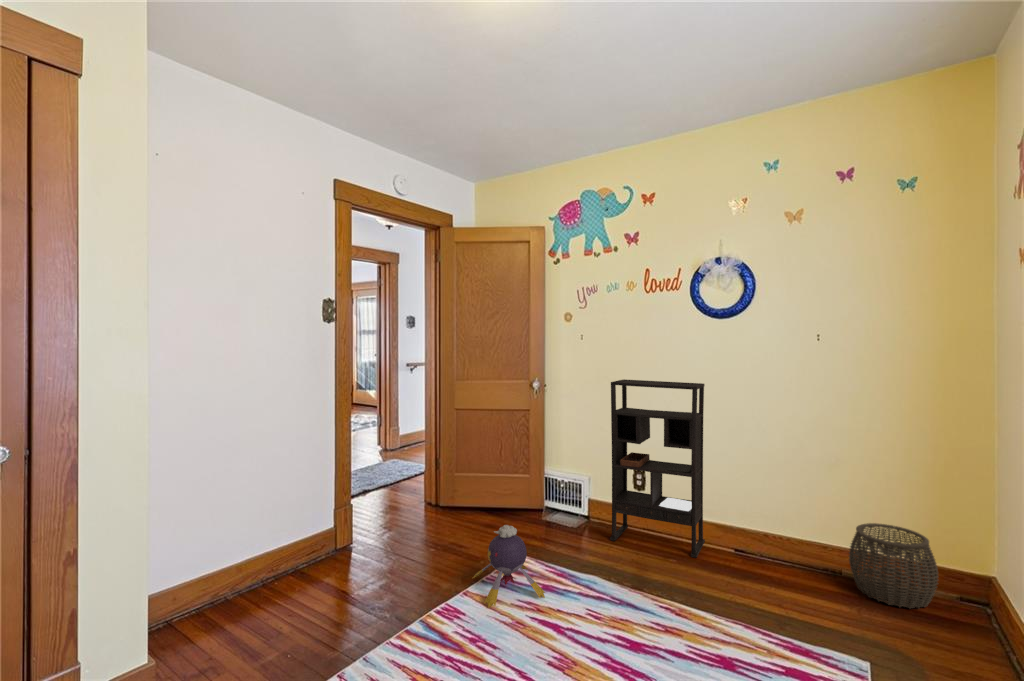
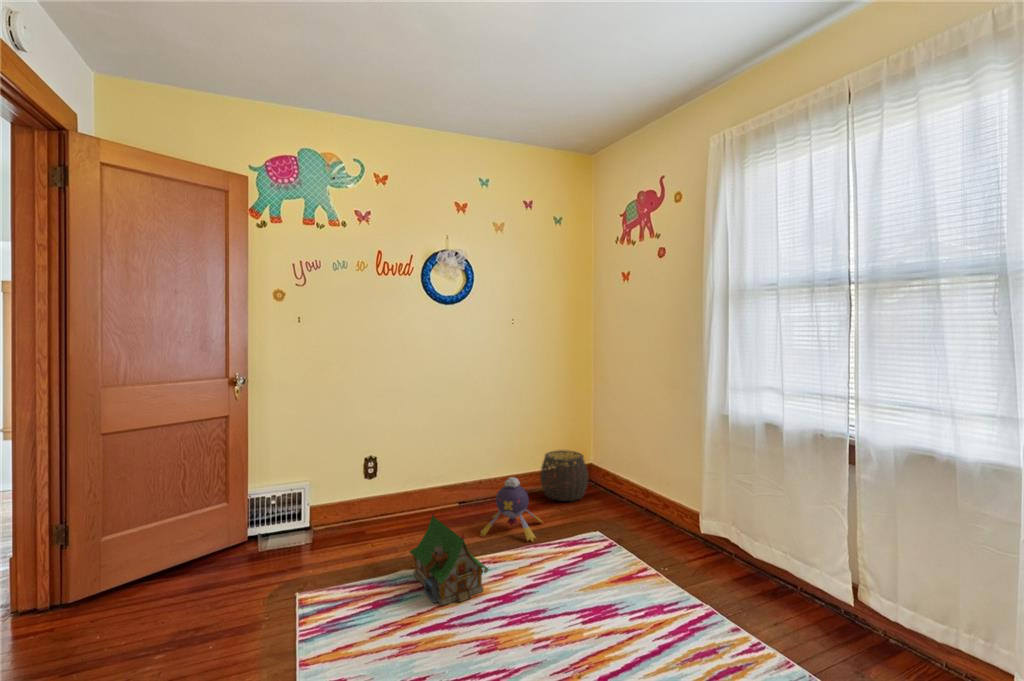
bookshelf: present [610,379,705,558] -> none [356,364,448,537]
plush toy: present [472,525,545,607] -> present [481,477,542,541]
toy house: none [575,530,644,627] -> present [409,512,488,605]

